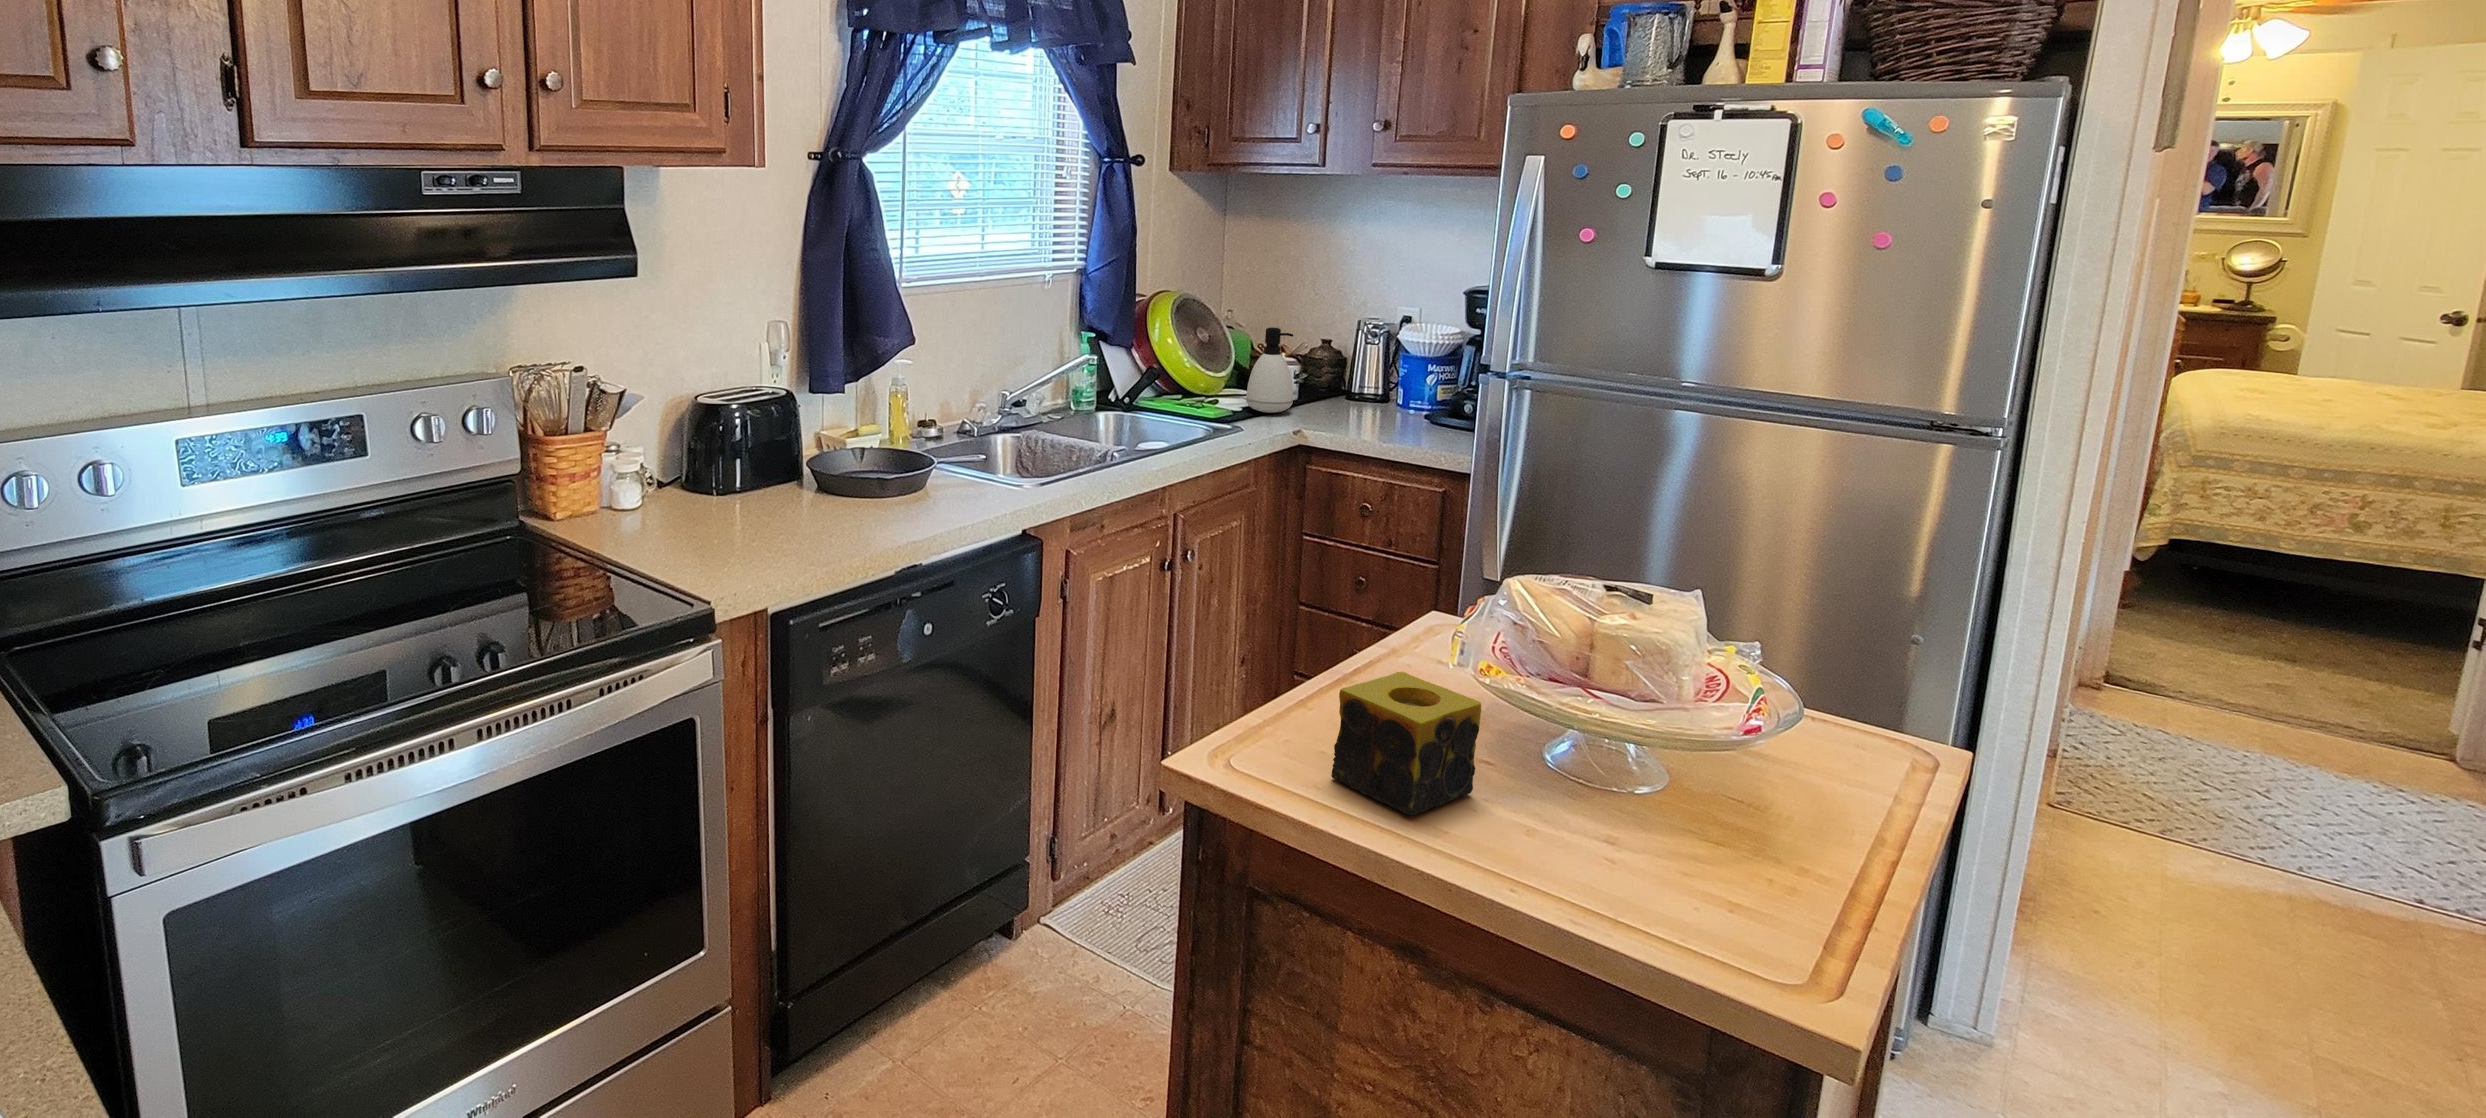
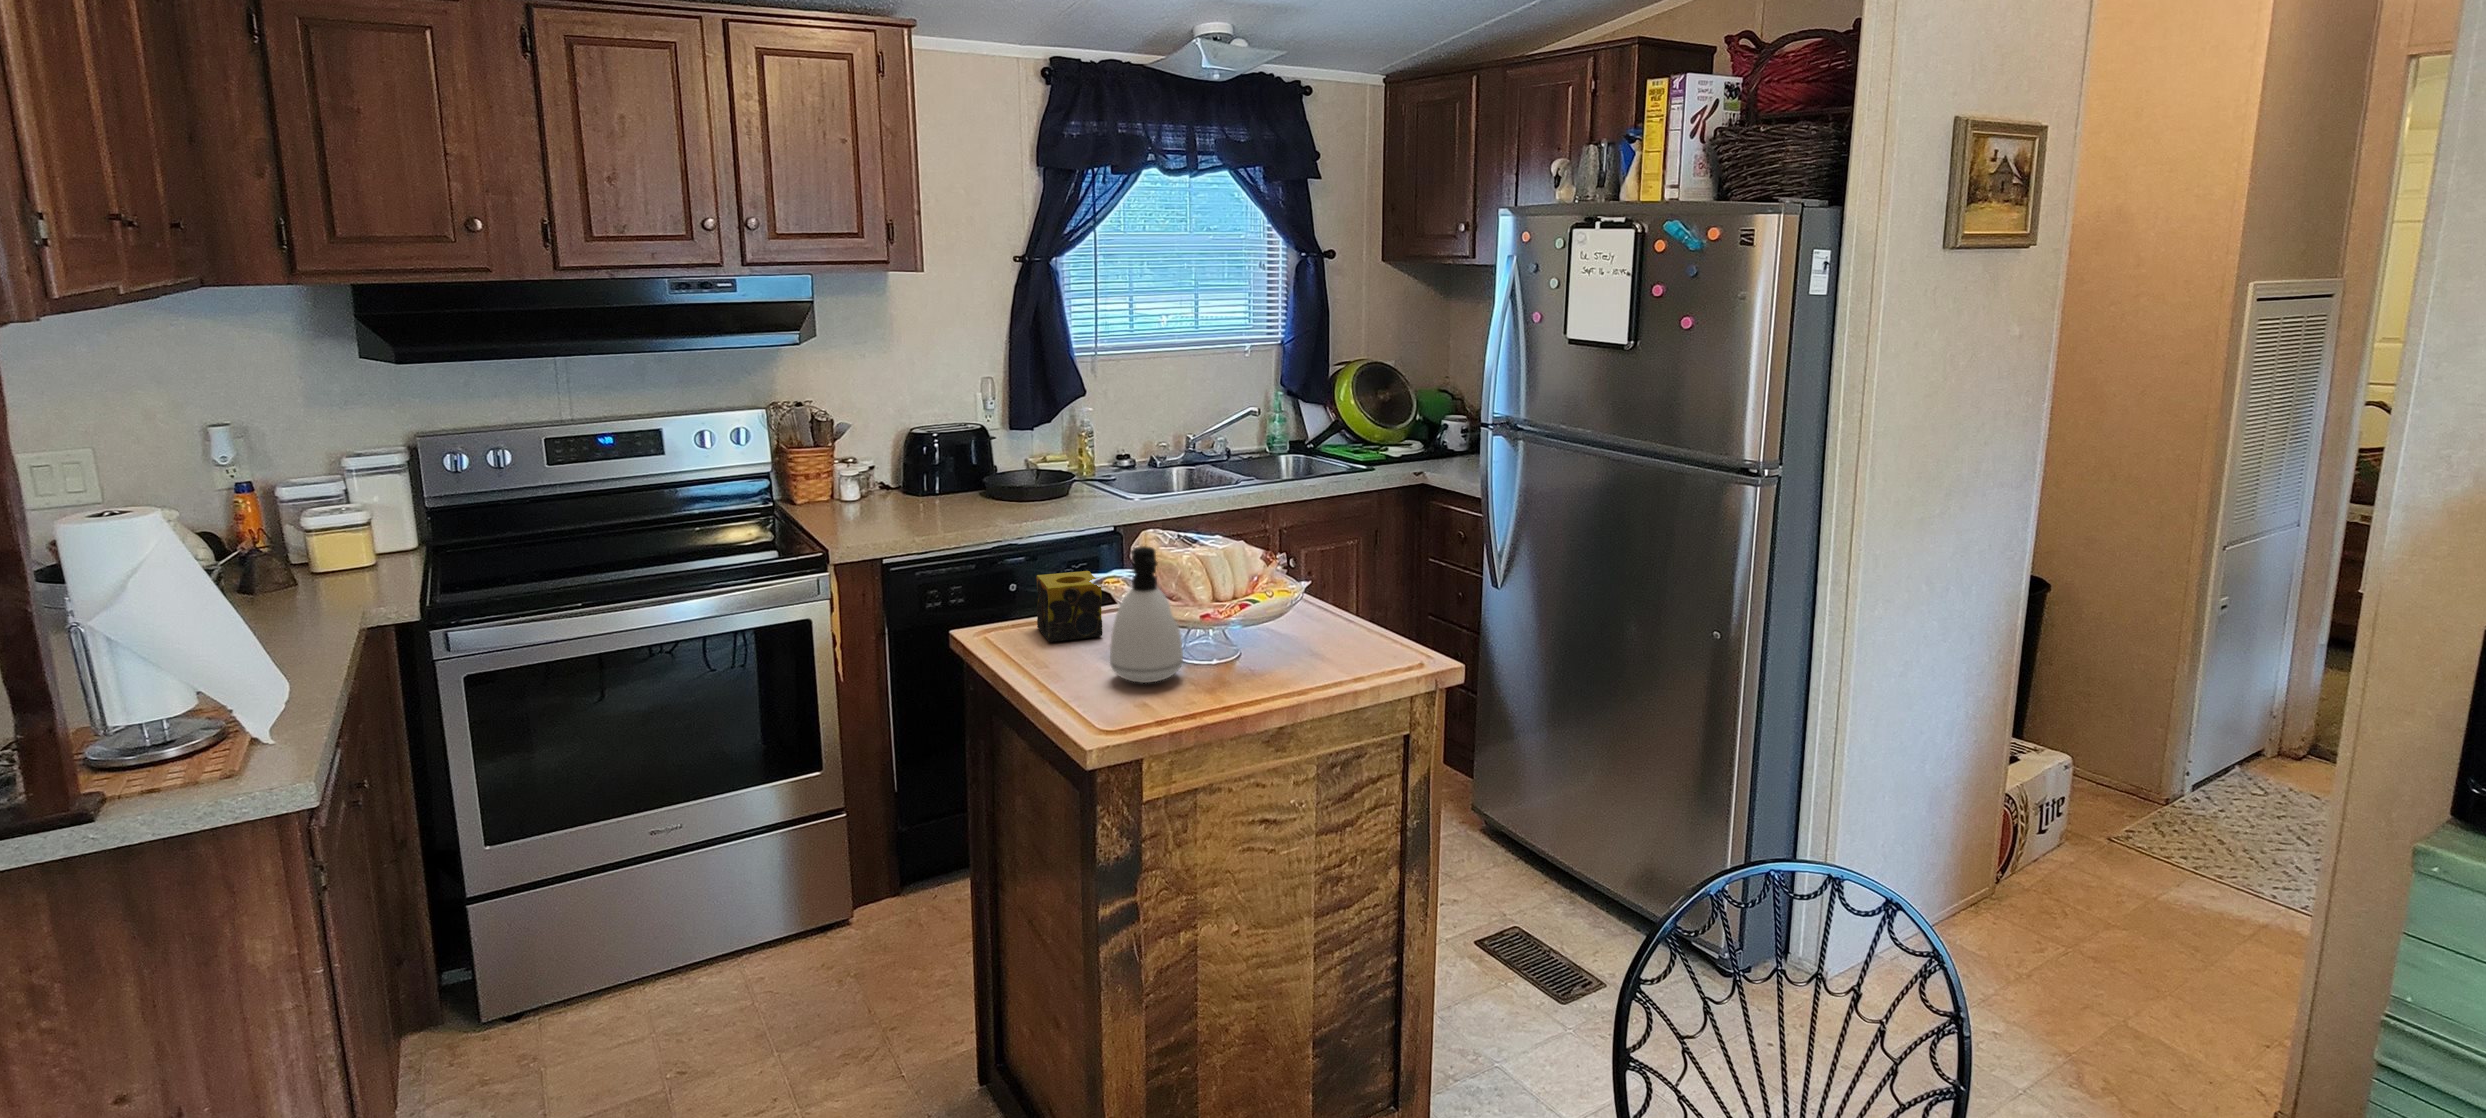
soap dispenser: present [1246,327,1293,413] -> present [1110,546,1183,683]

